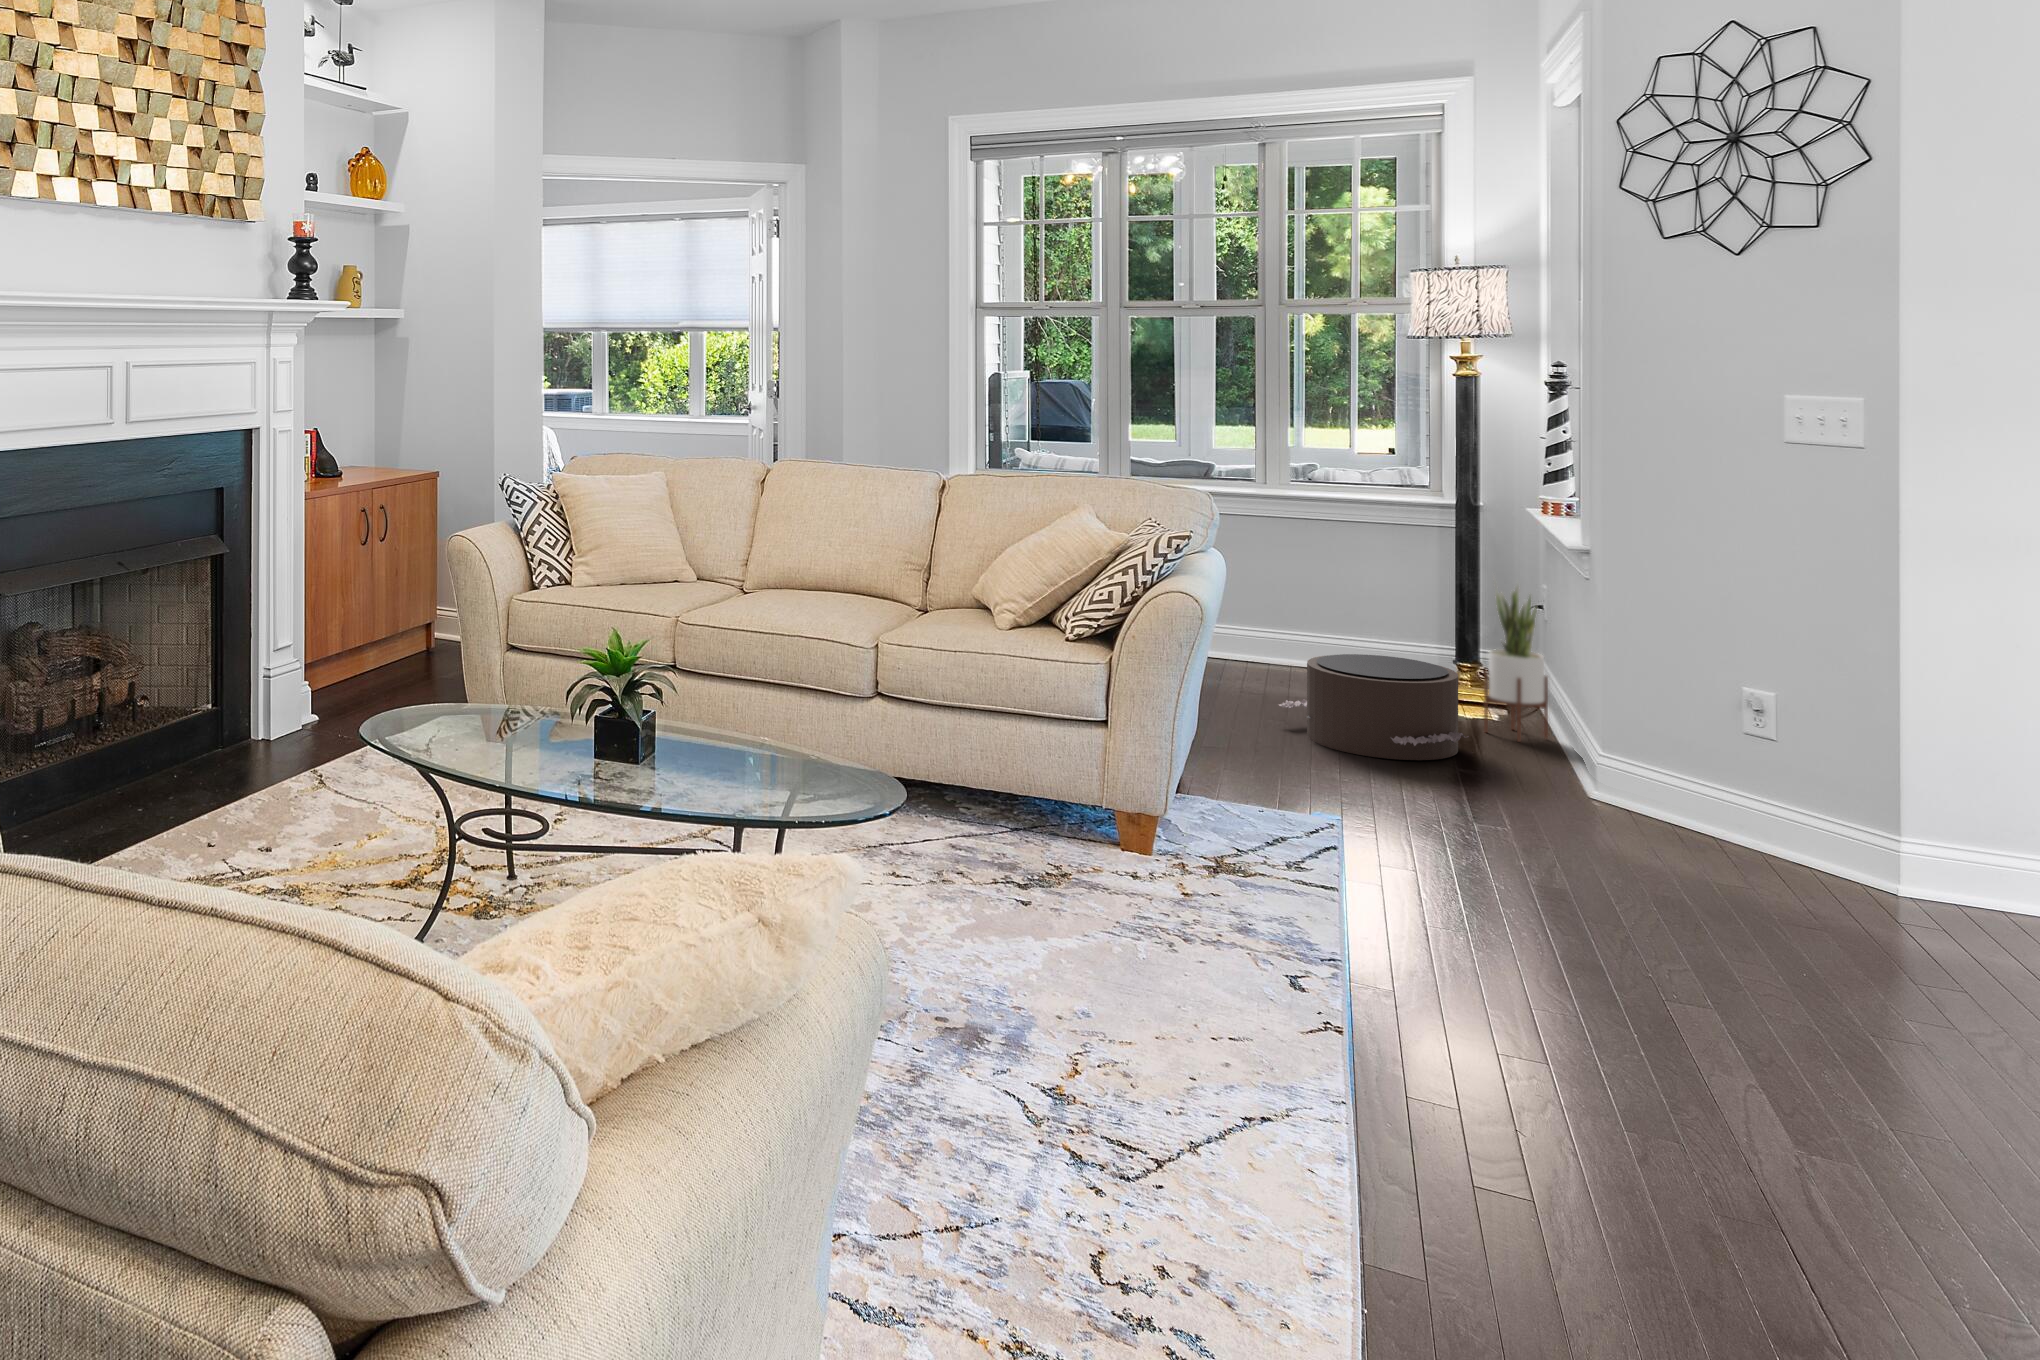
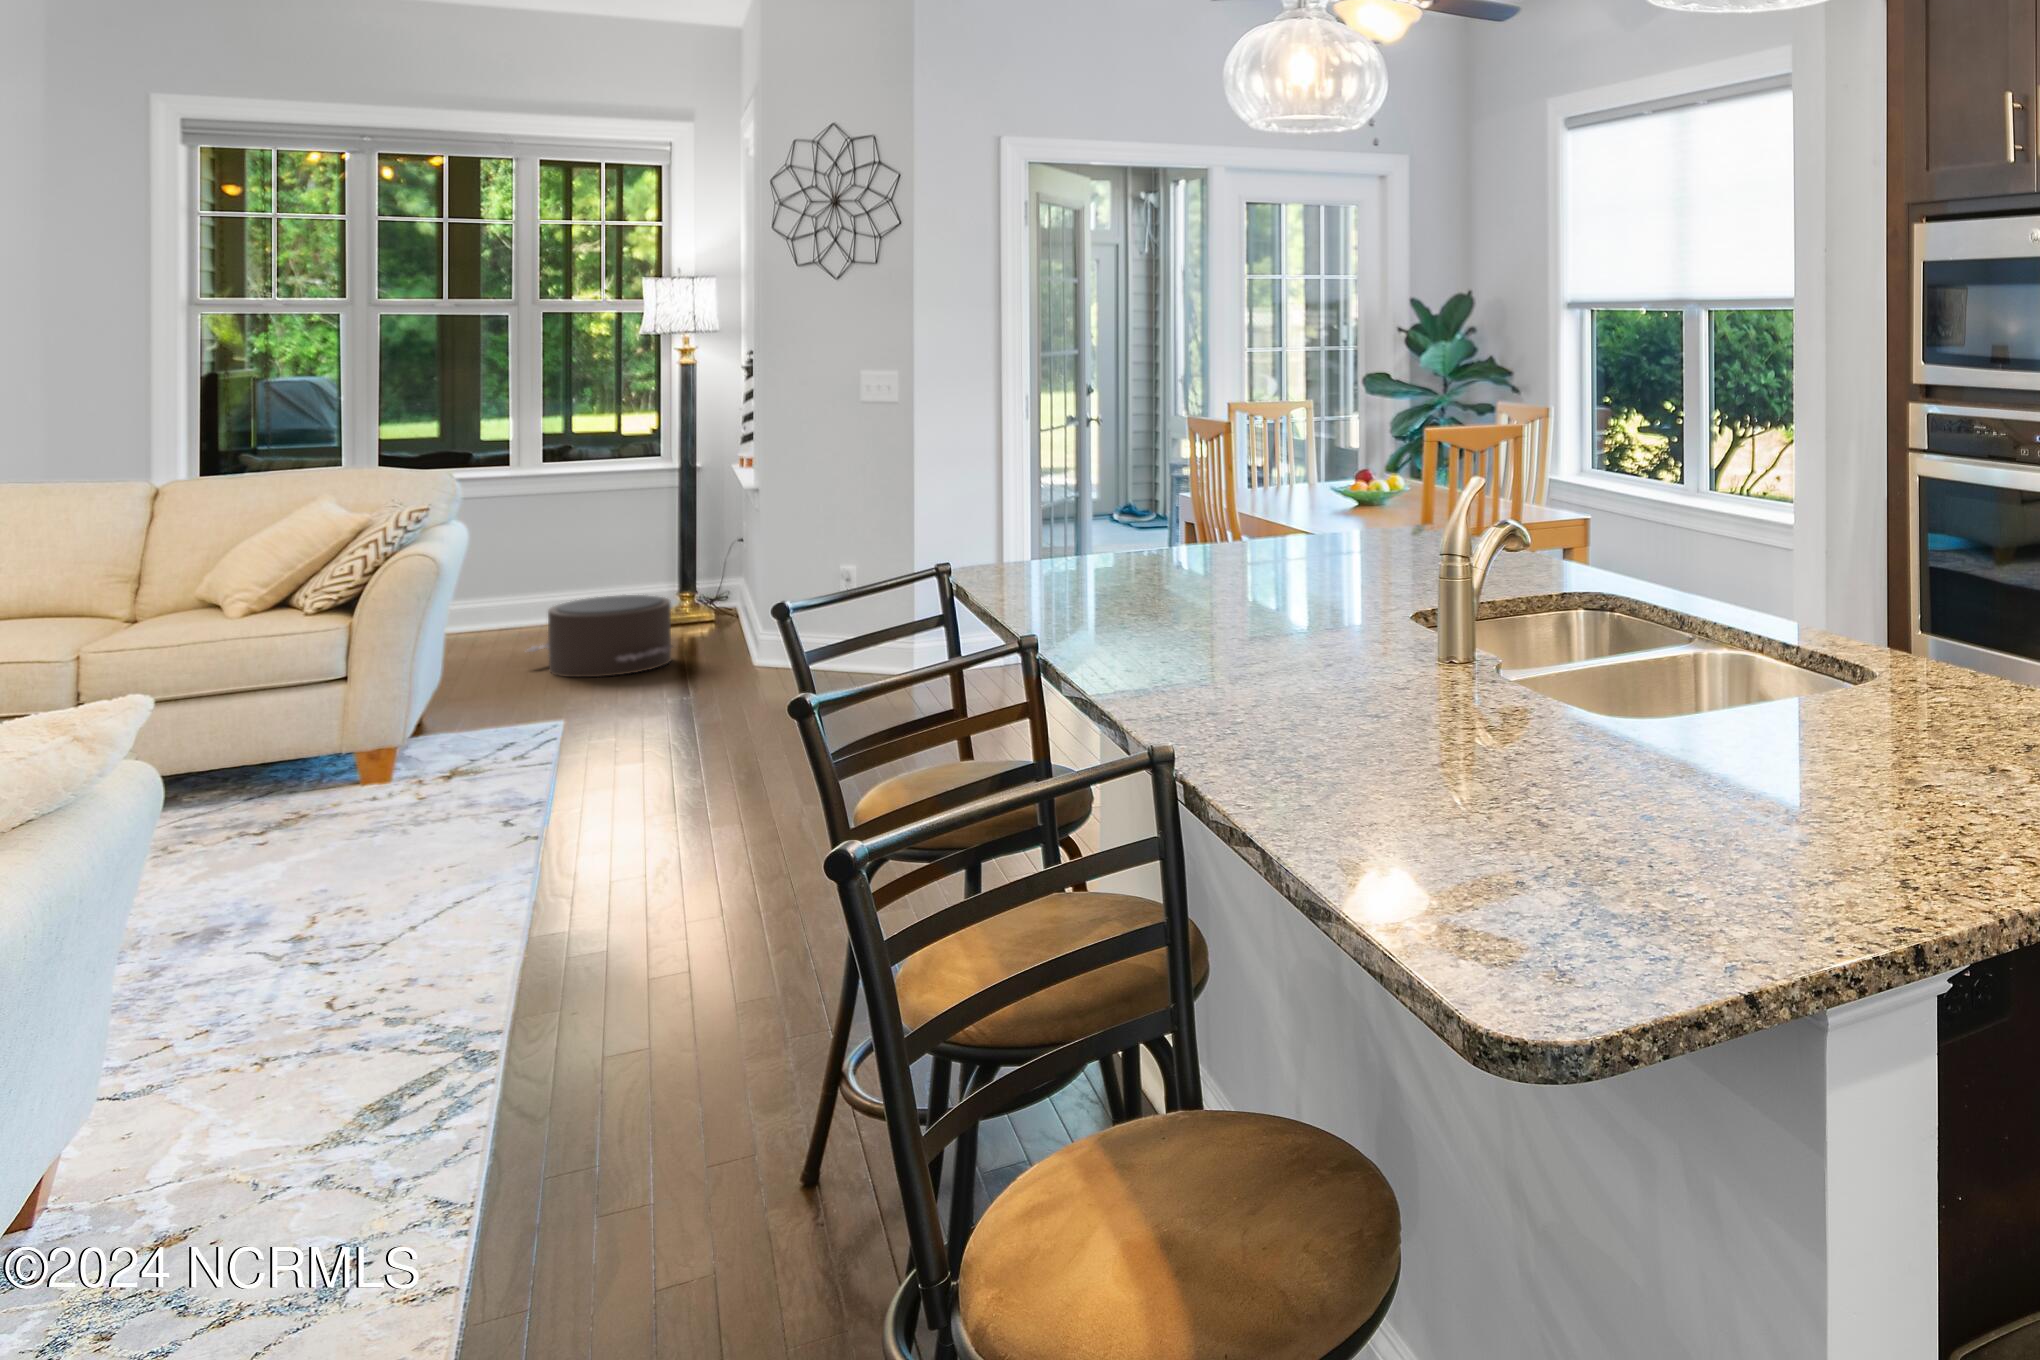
potted plant: present [1484,584,1548,741] -> none [695,519,742,646]

